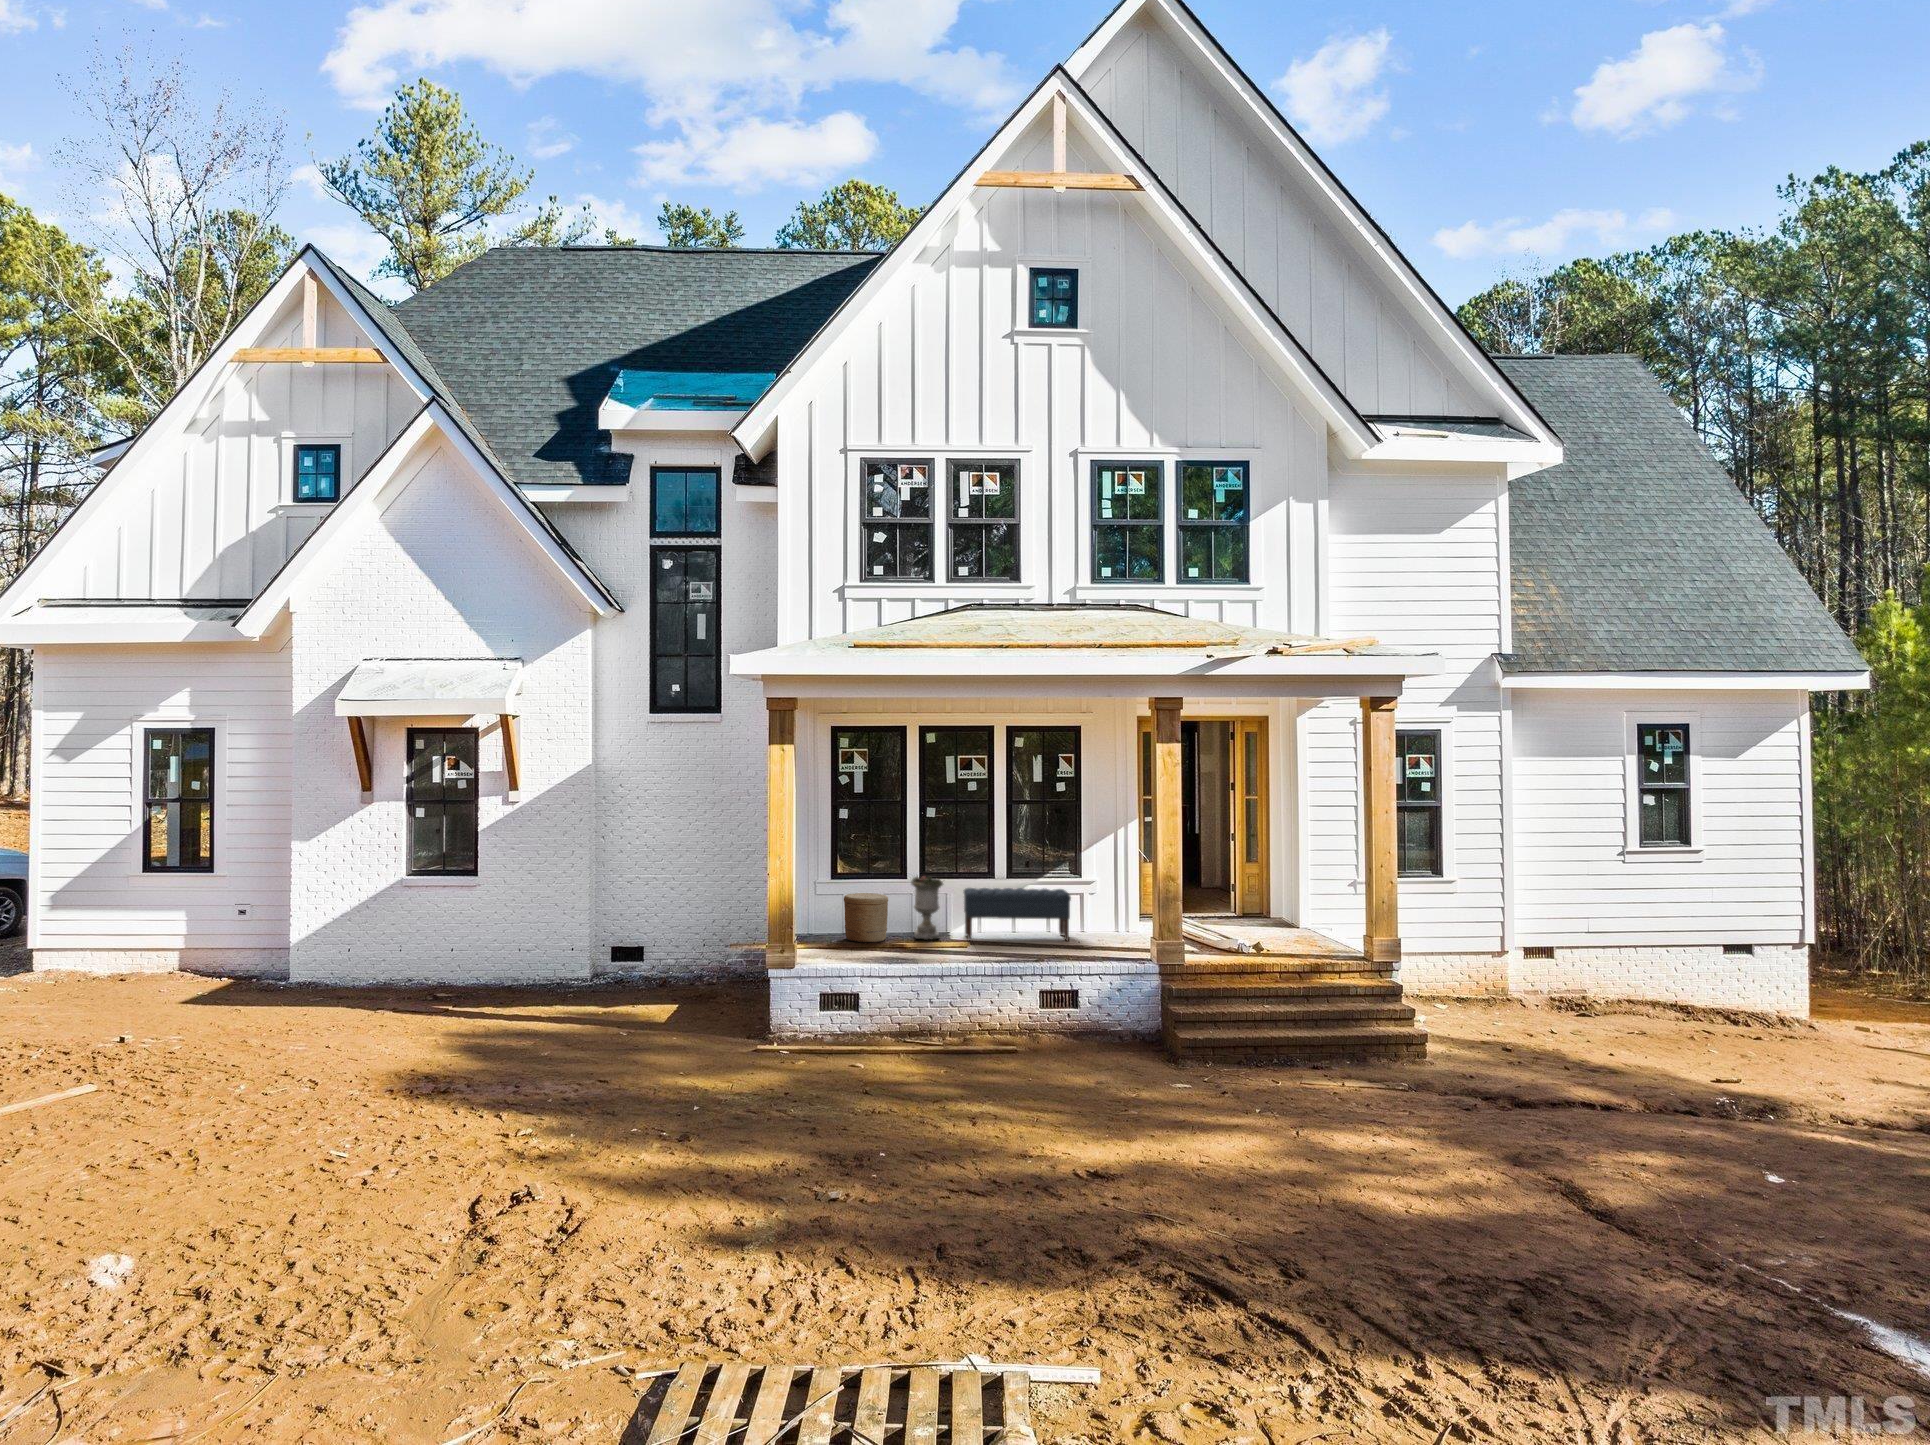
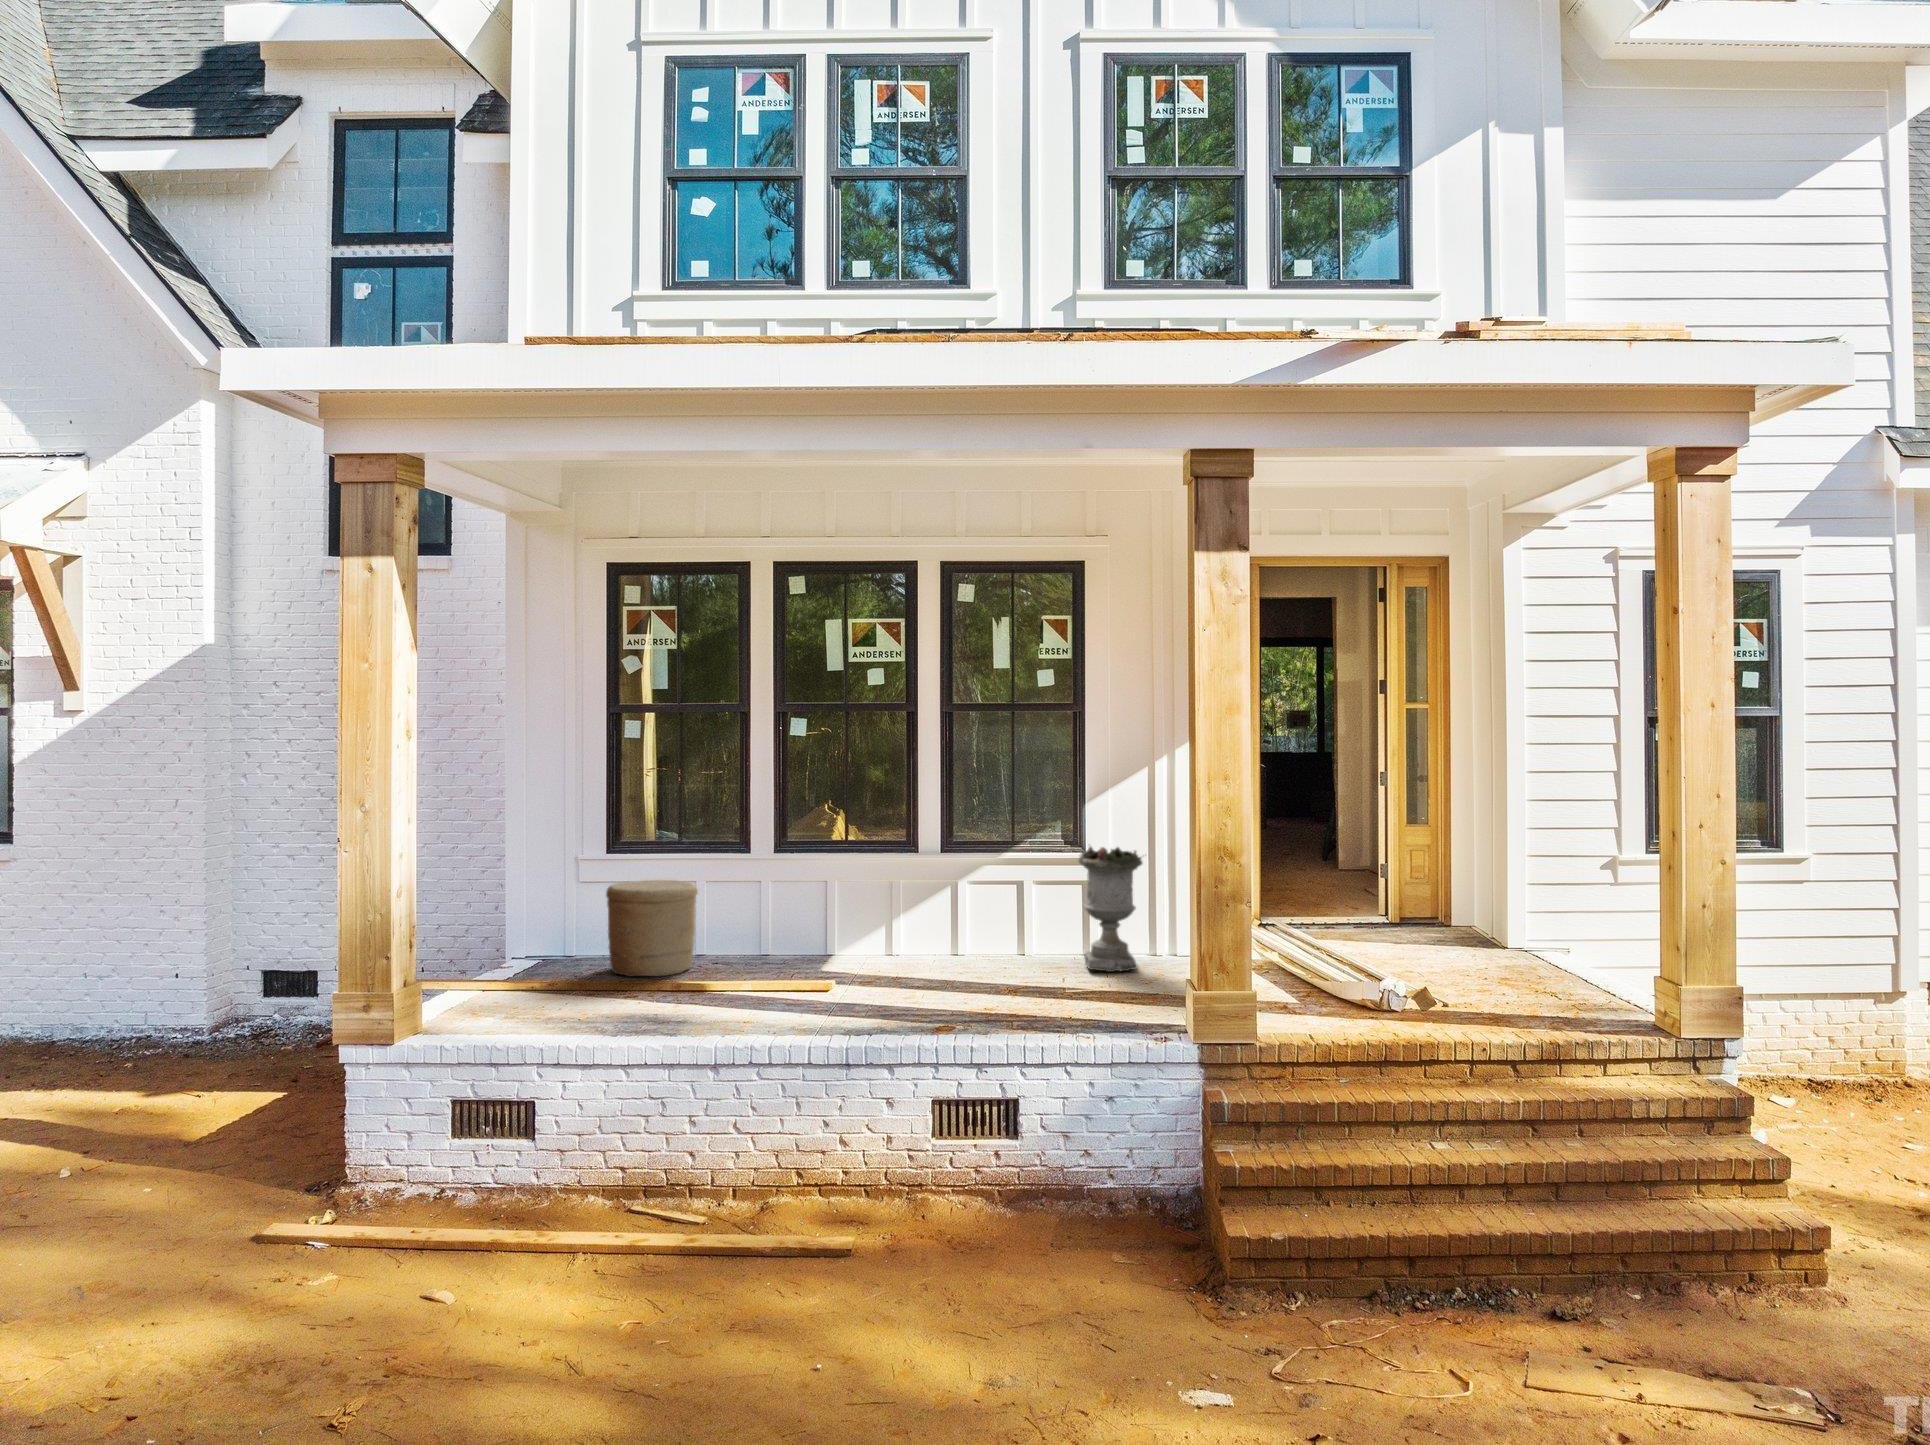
planter: present [911,876,943,940] -> present [1079,847,1142,972]
bench: present [964,888,1071,941] -> none [839,871,1048,979]

